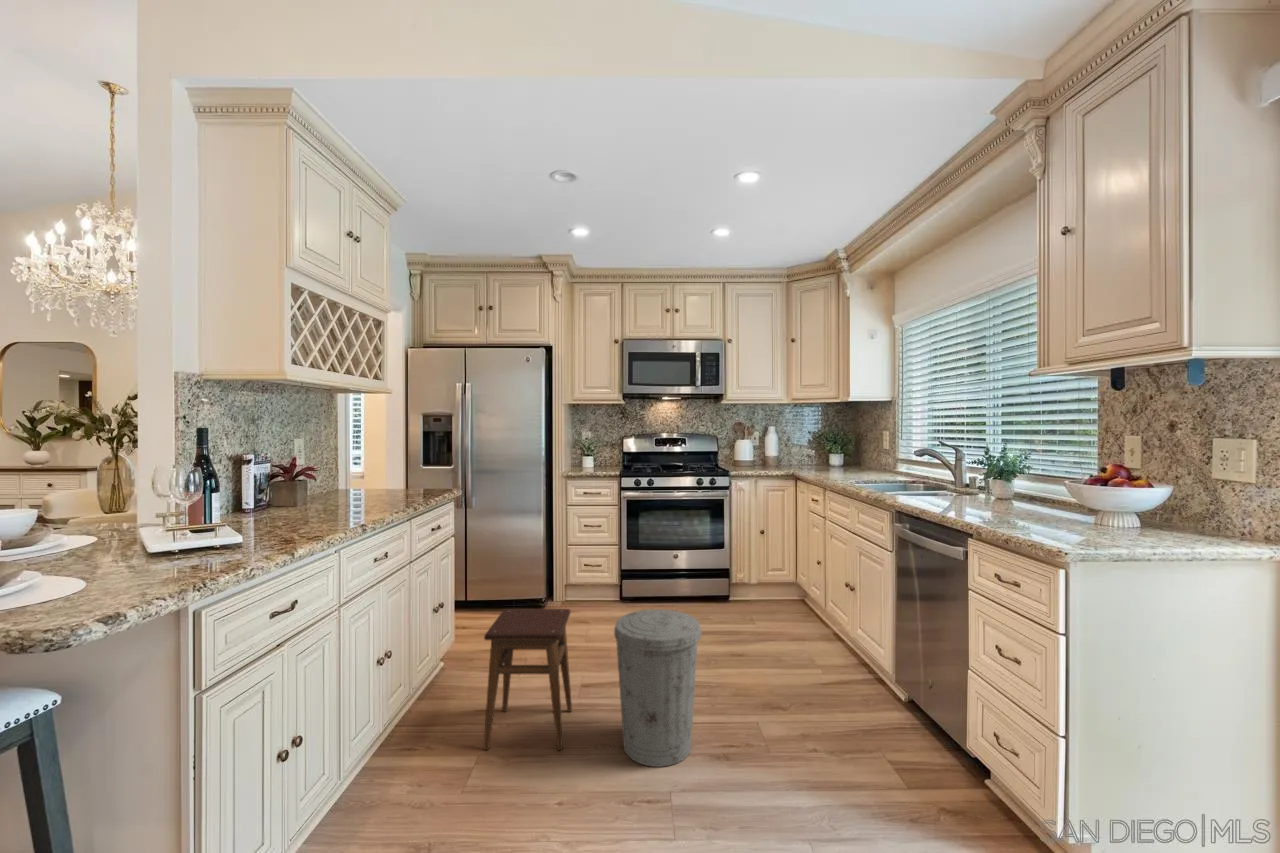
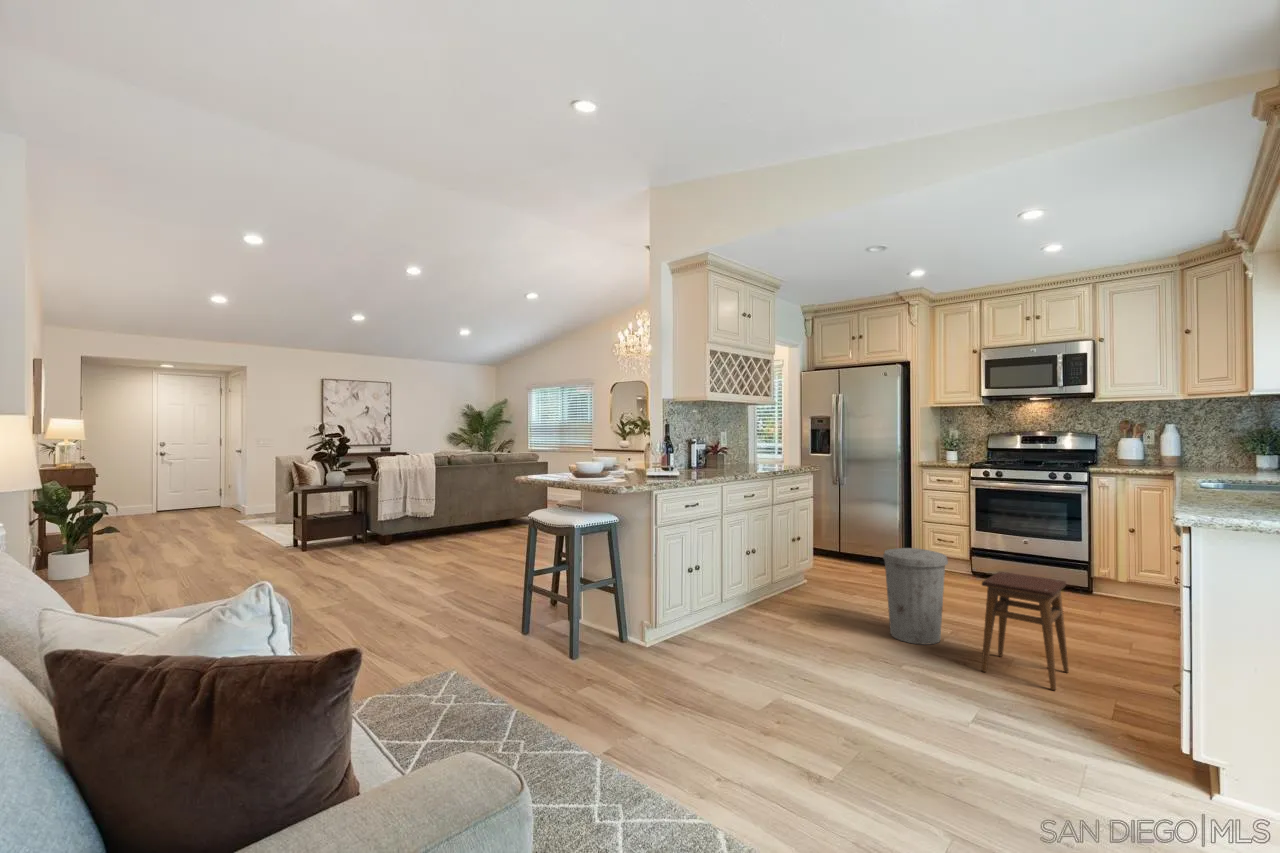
stool: present [484,609,572,750] -> present [982,572,1069,690]

